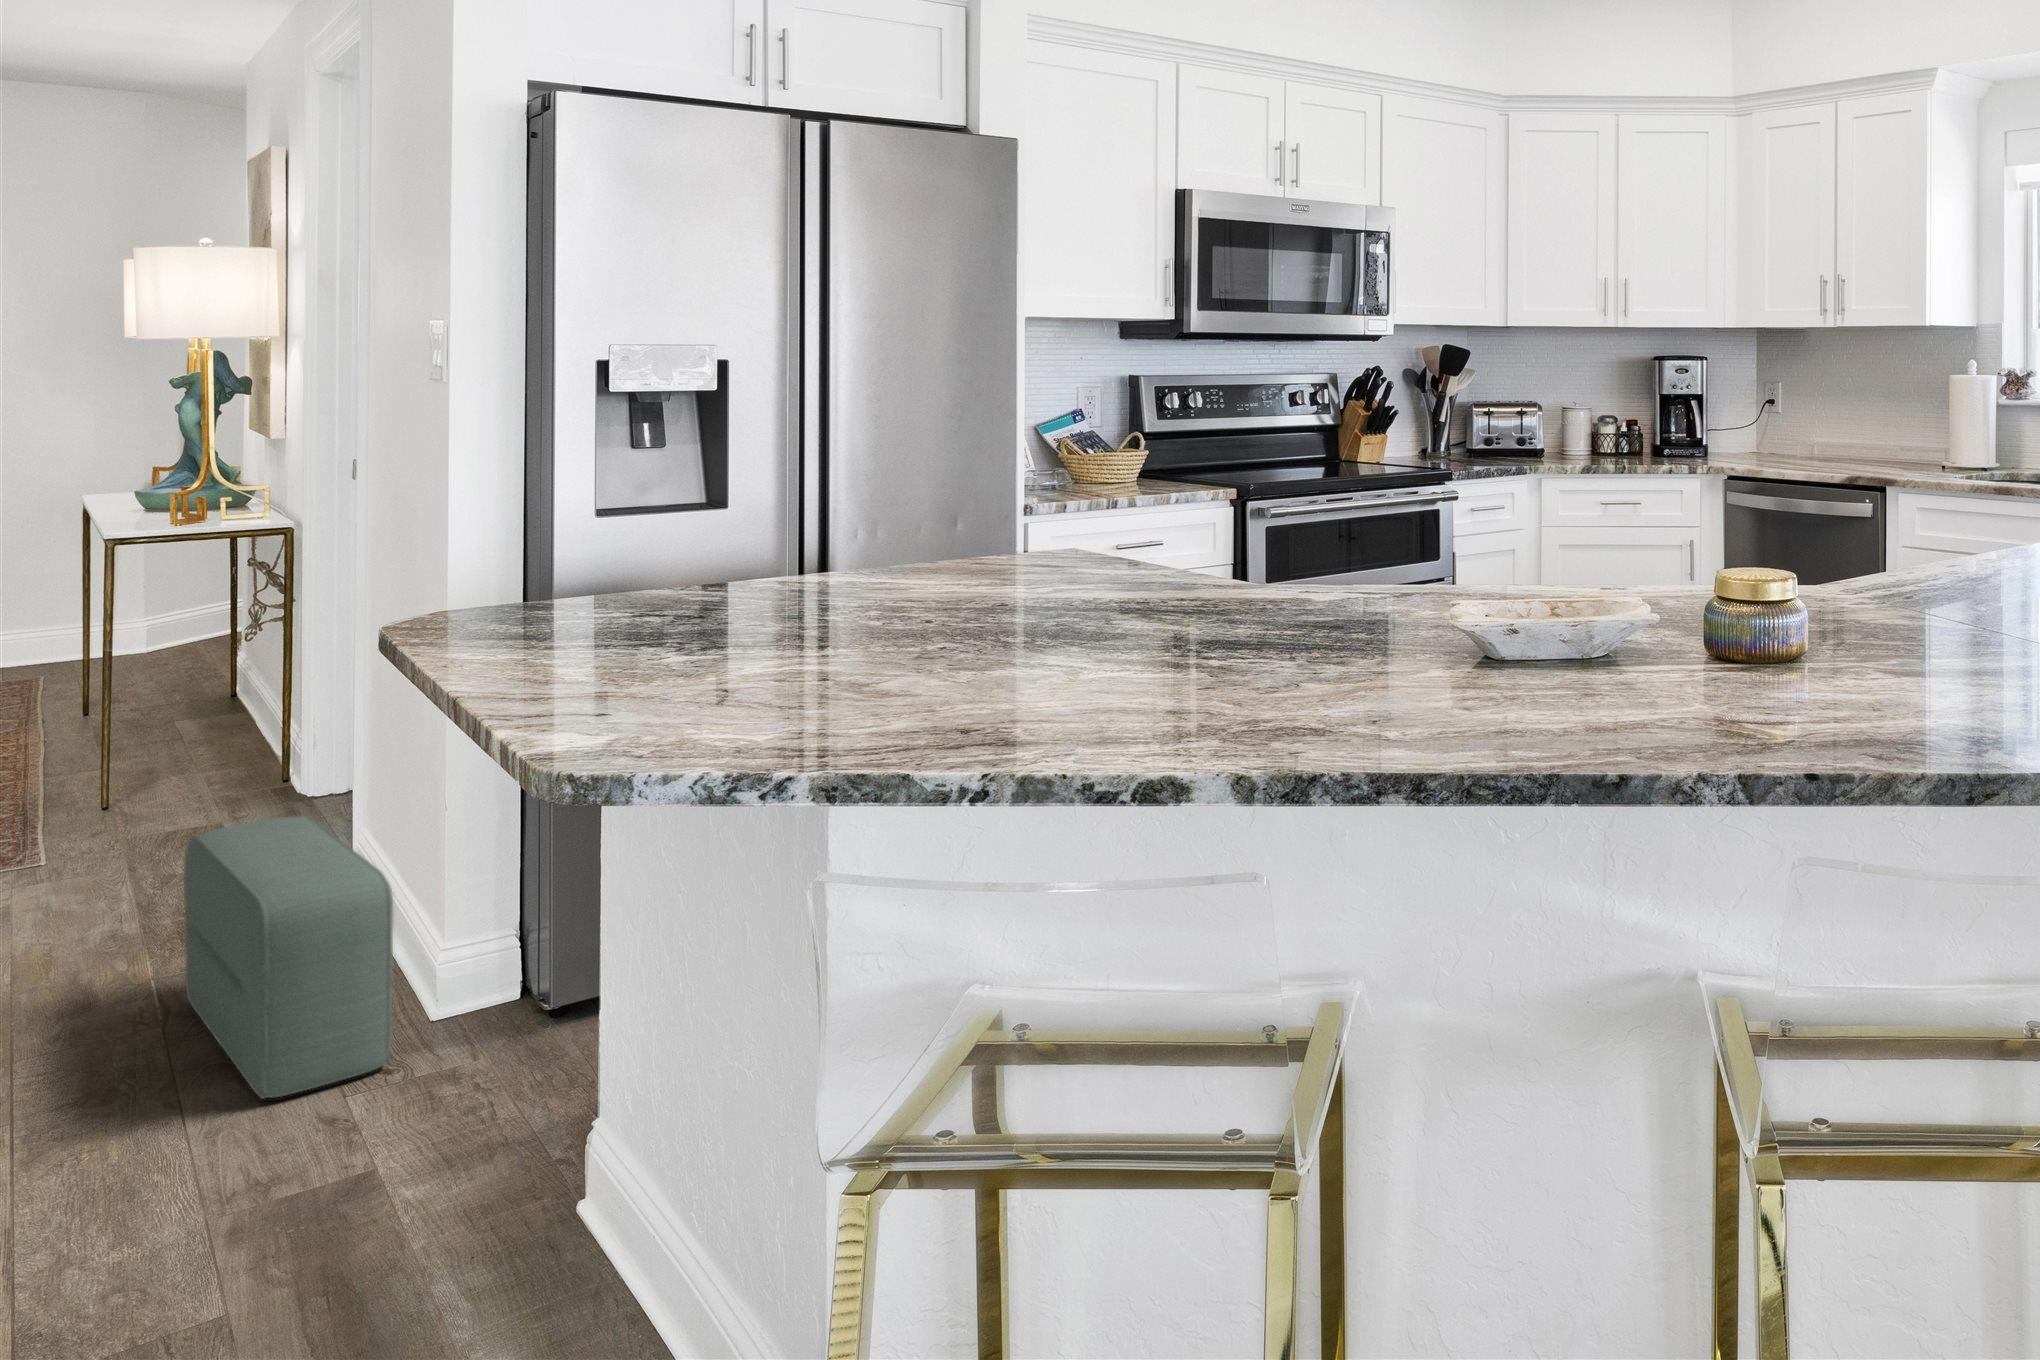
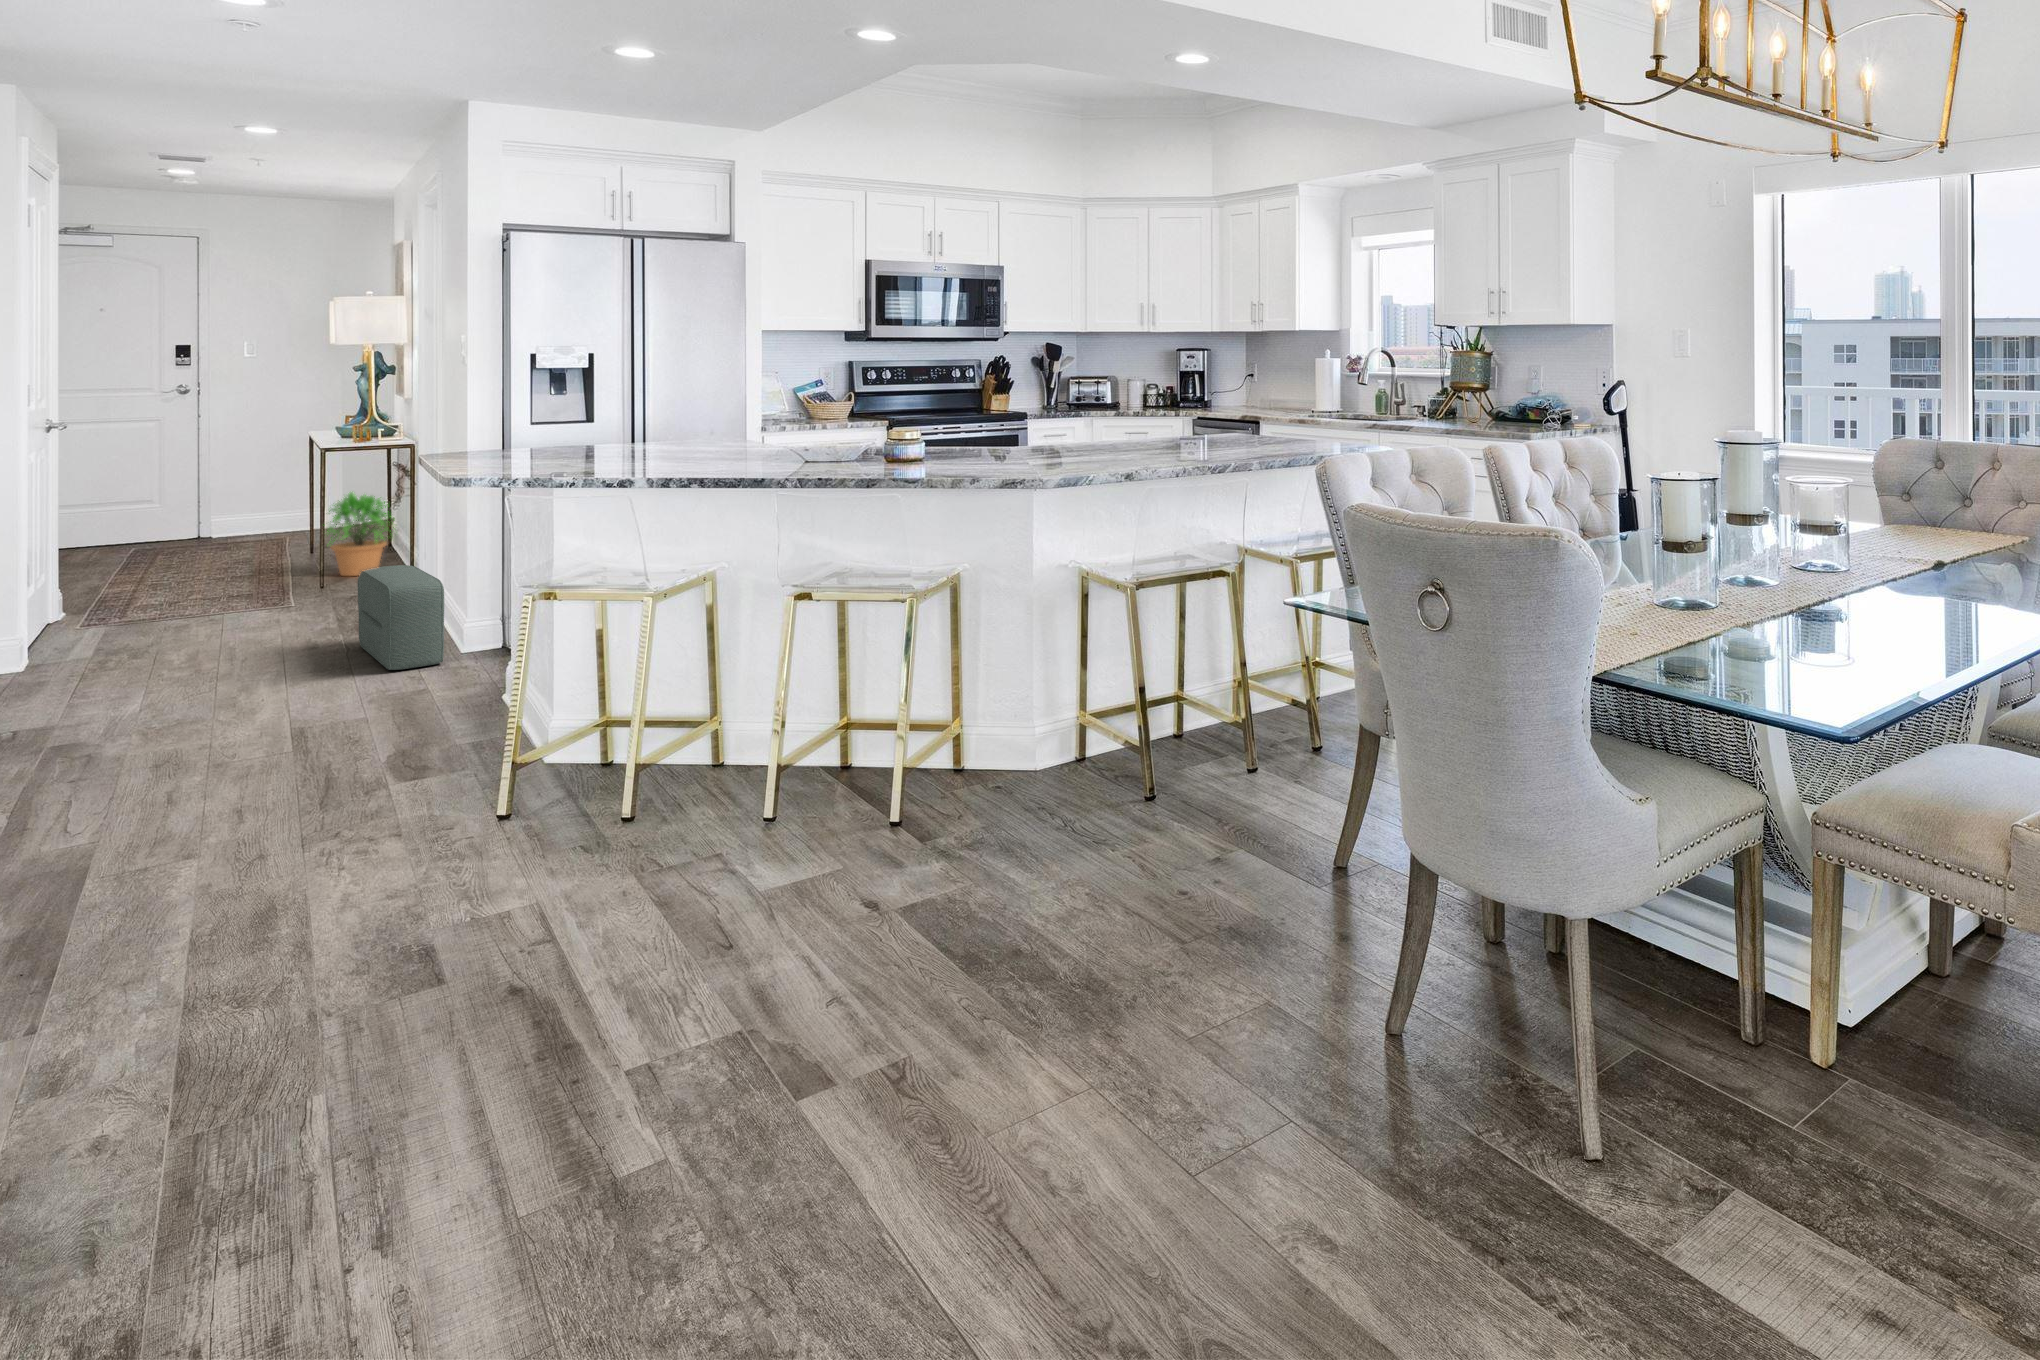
potted plant: none [105,615,262,779] -> present [327,493,395,576]

